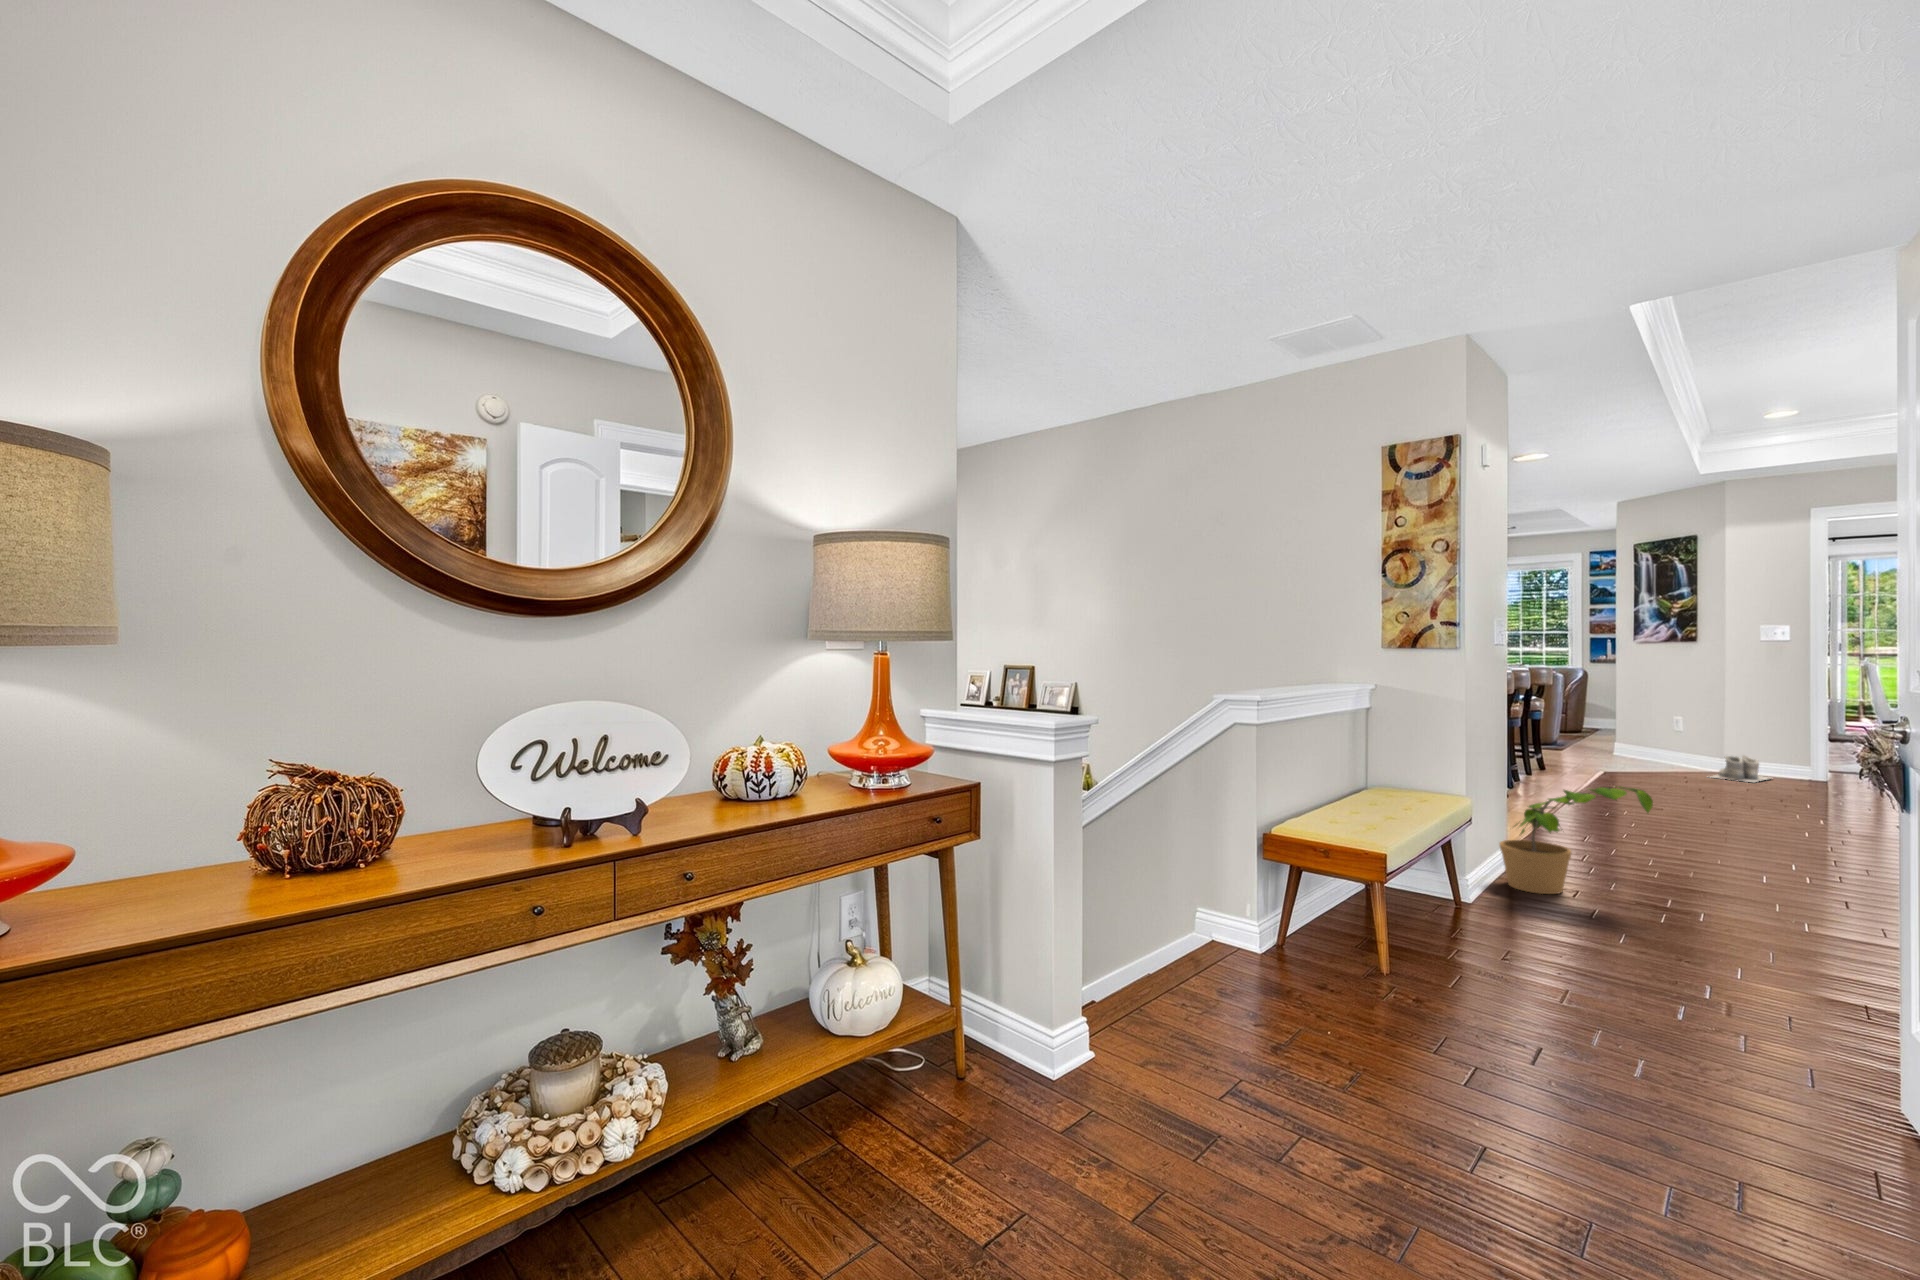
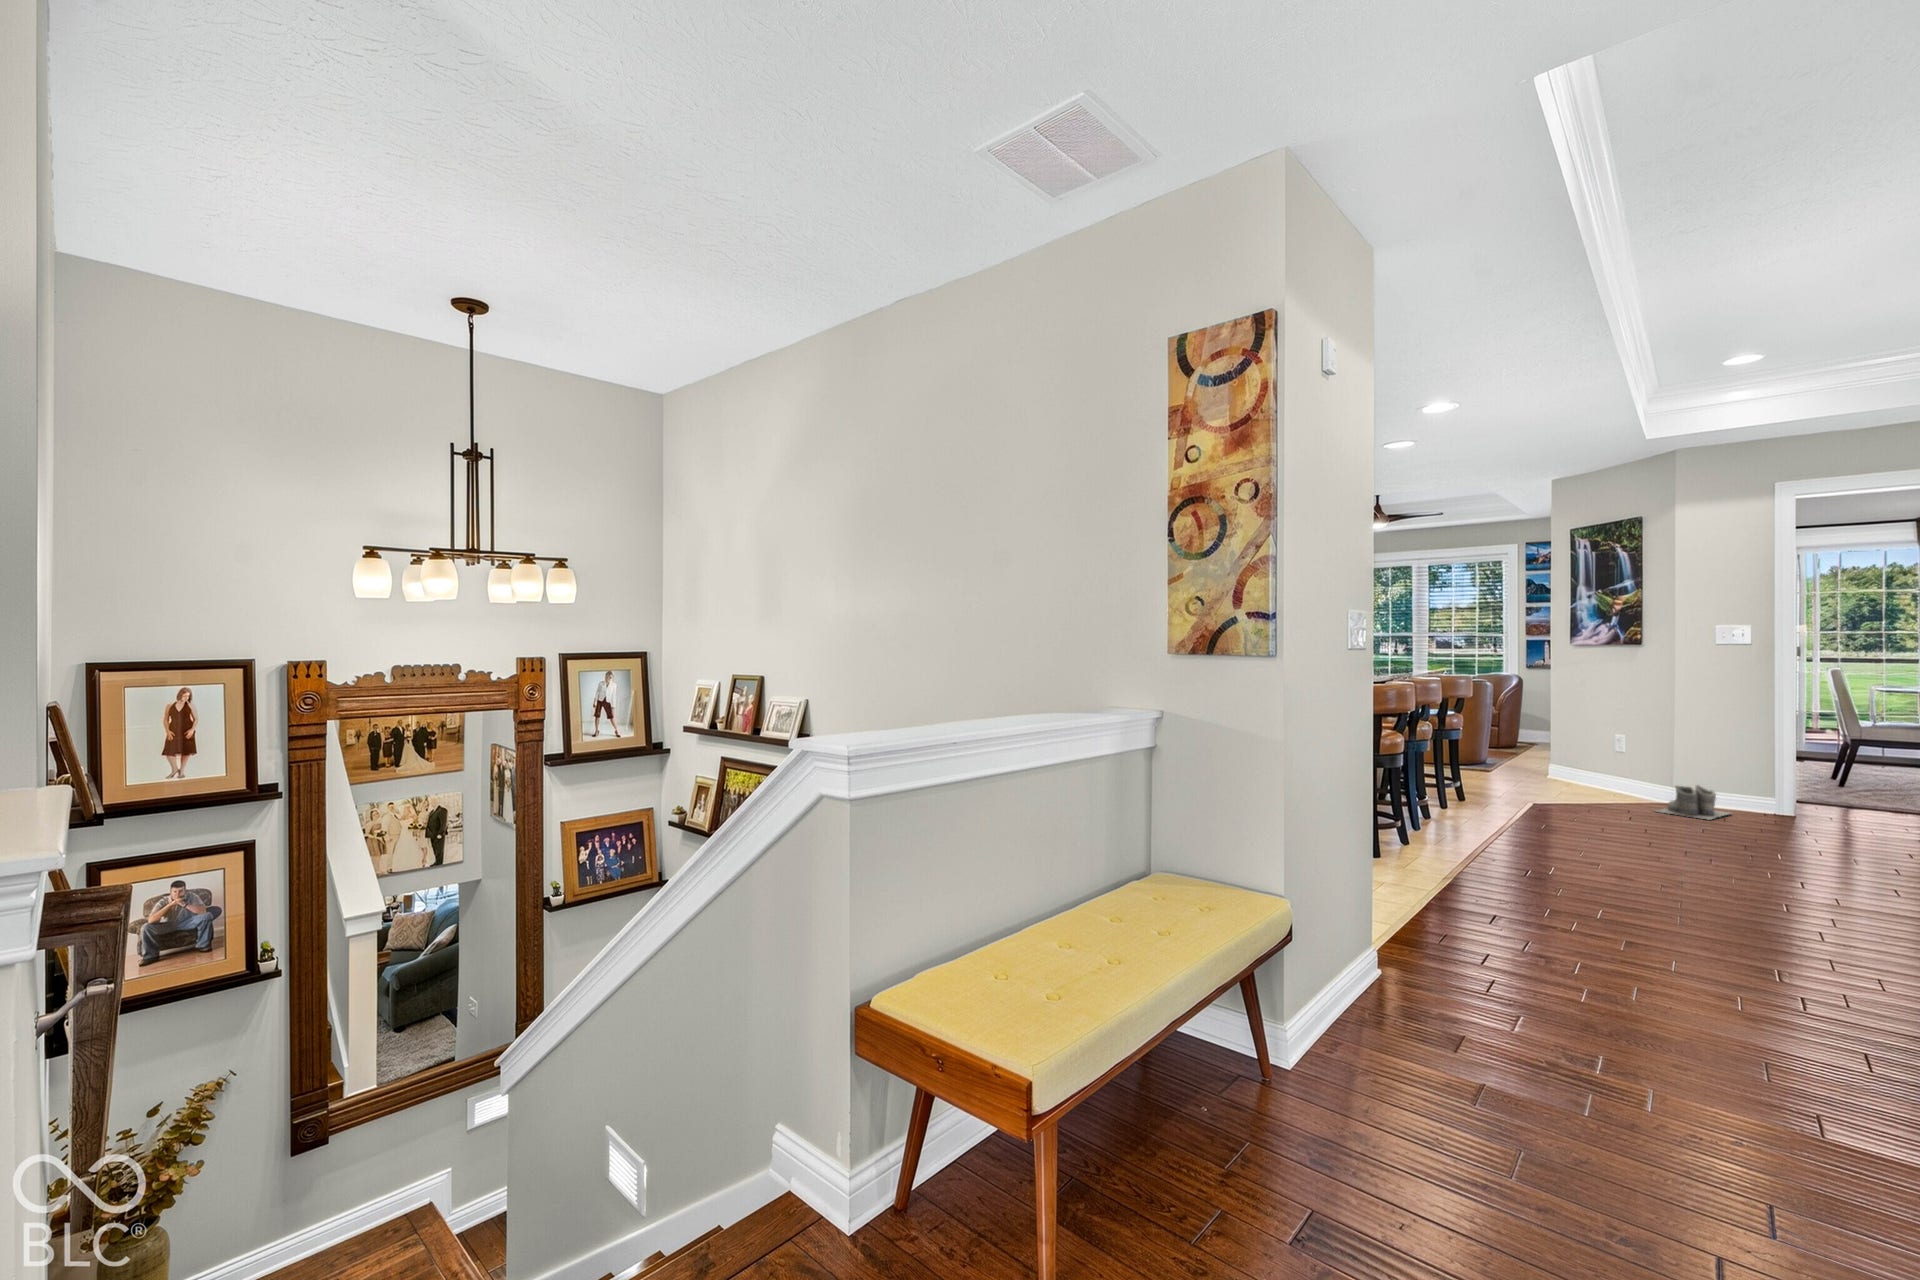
potted plant: present [1500,786,1653,894] -> none [1347,874,1572,1043]

